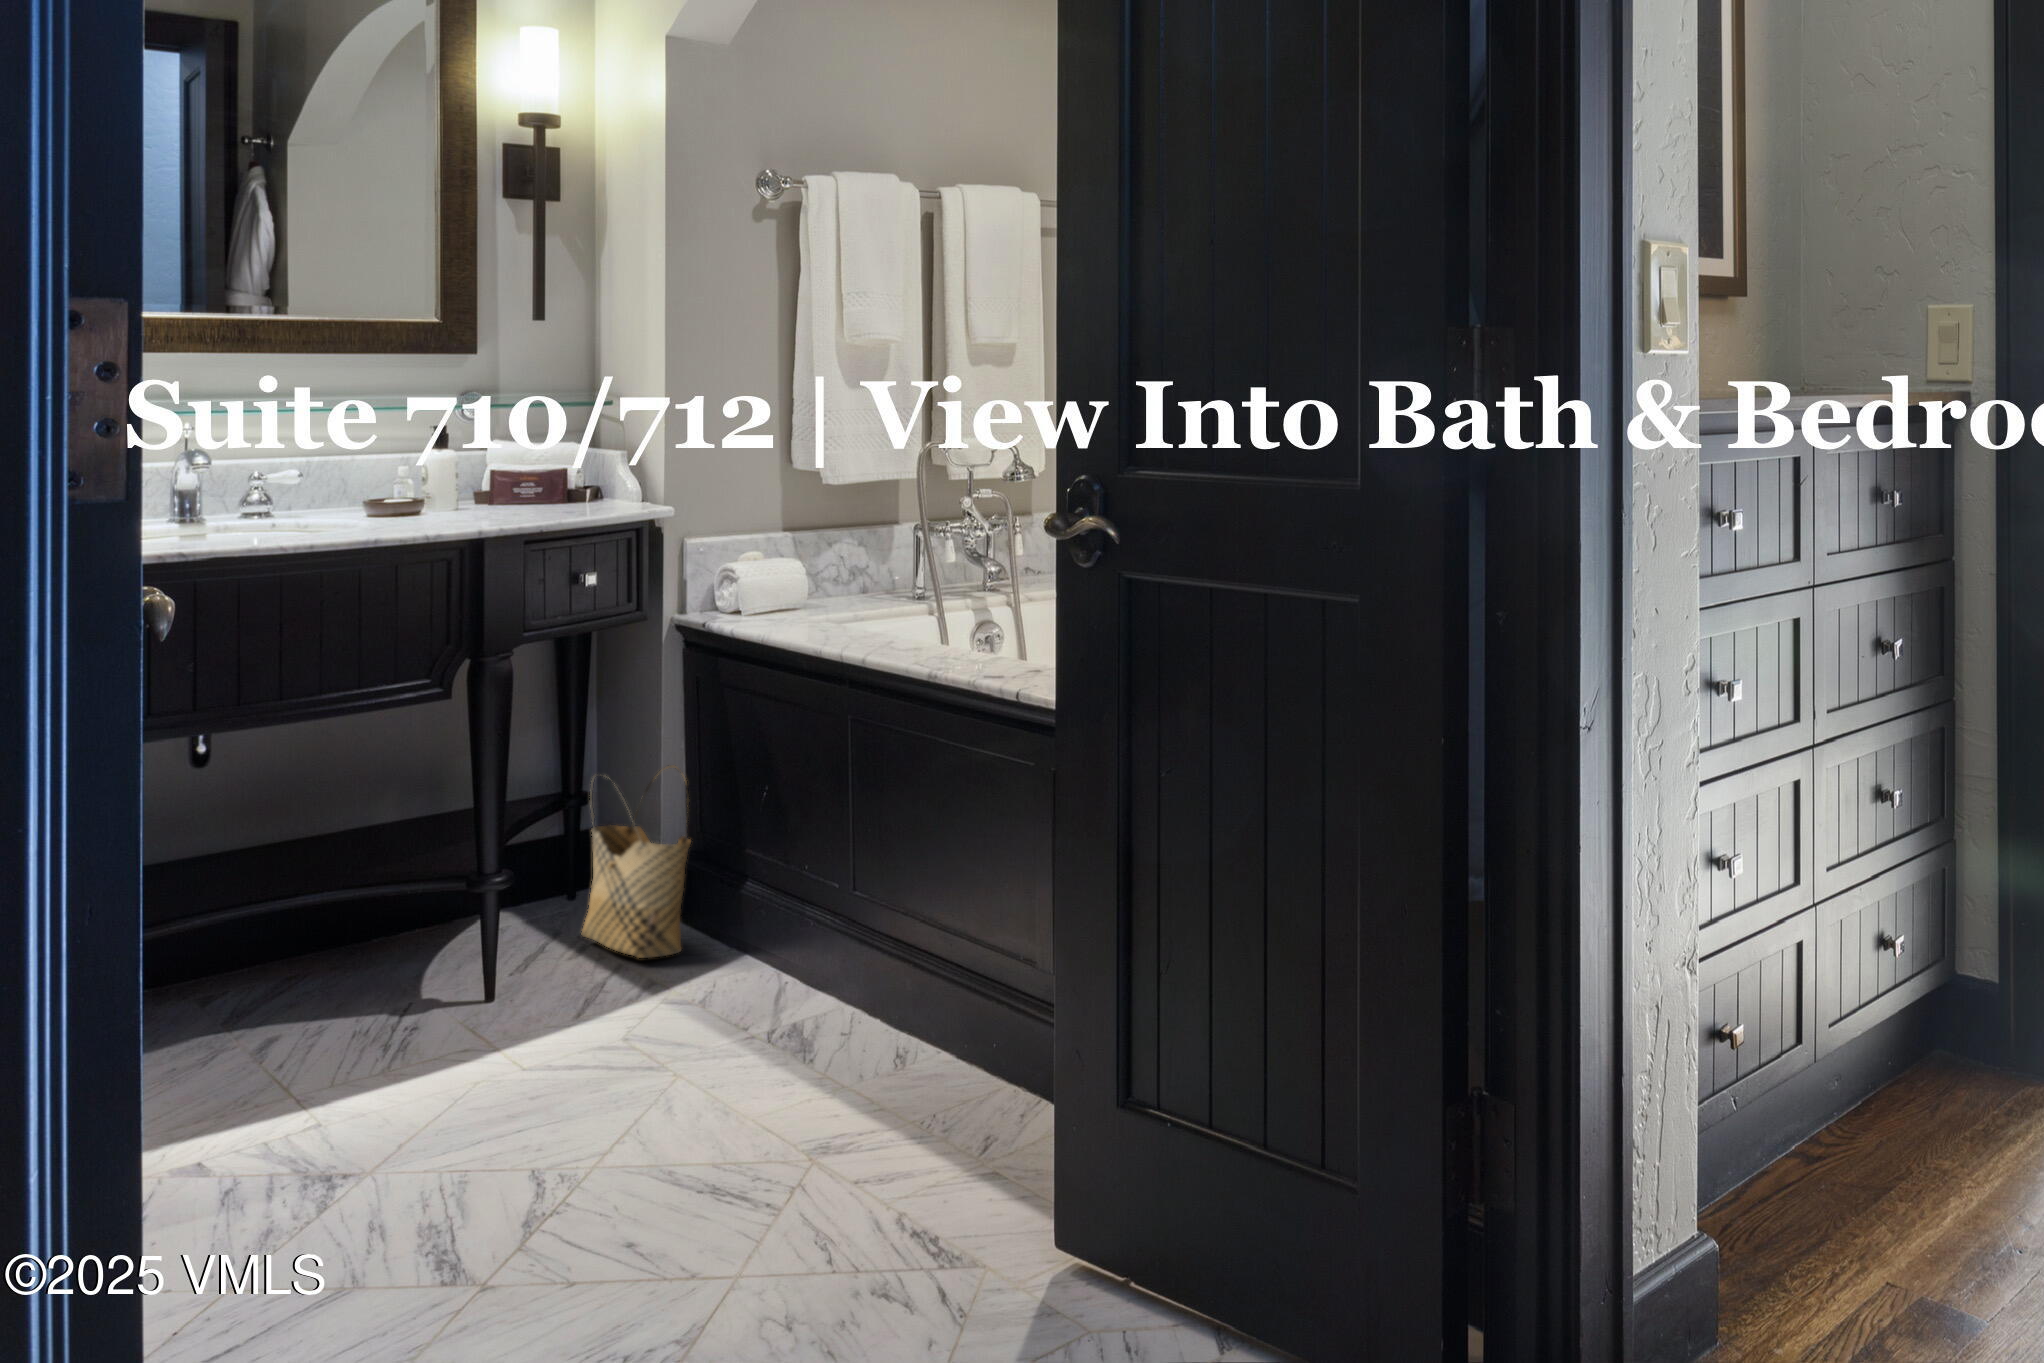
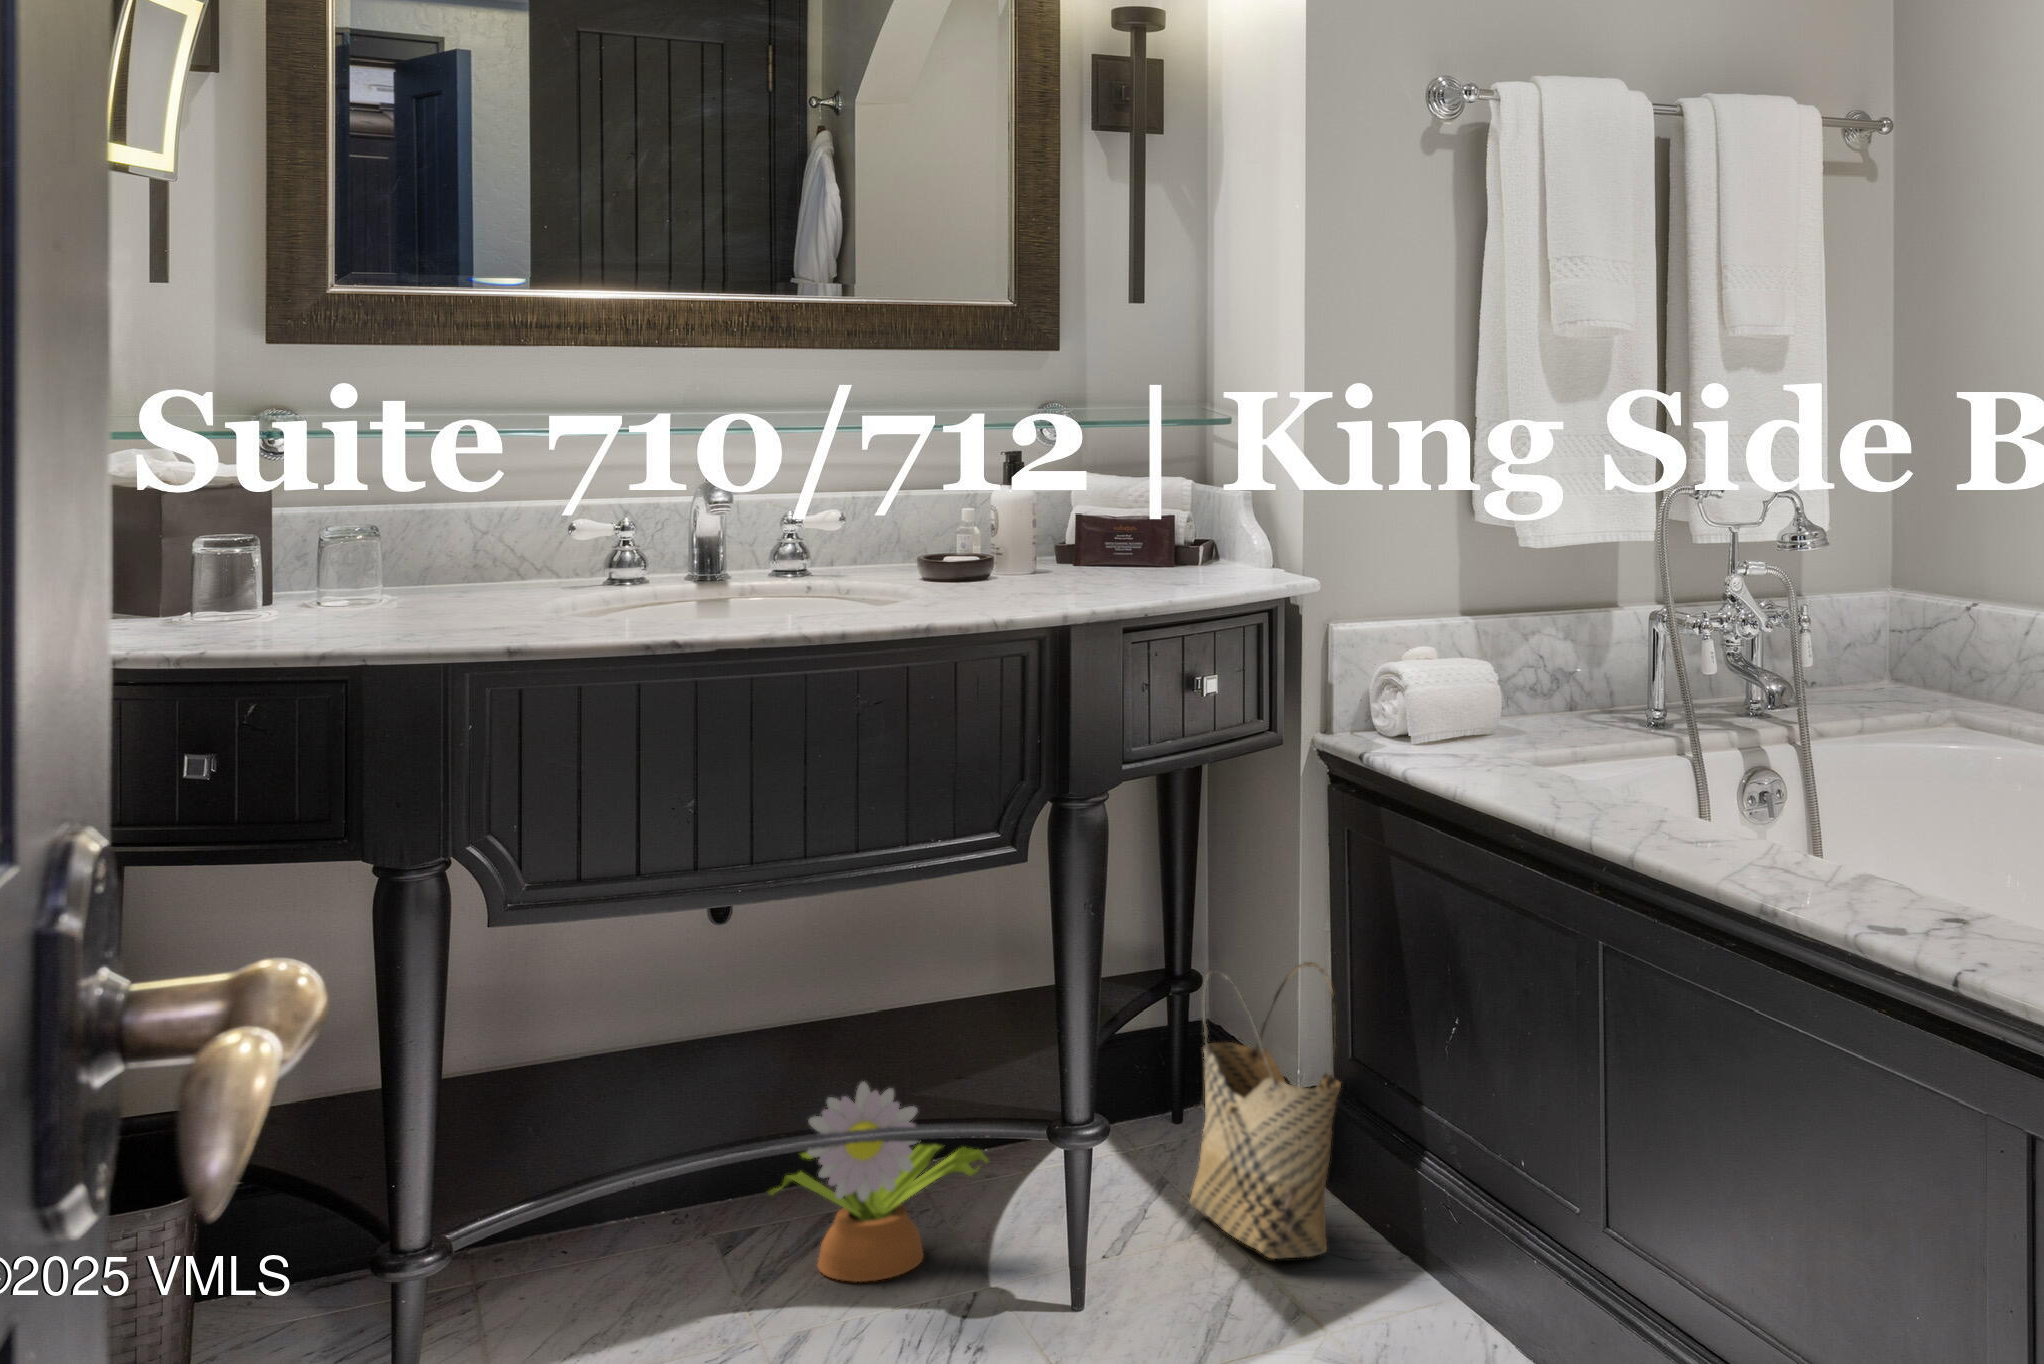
decorative plant: none [244,867,425,1007] -> present [767,1082,988,1282]

